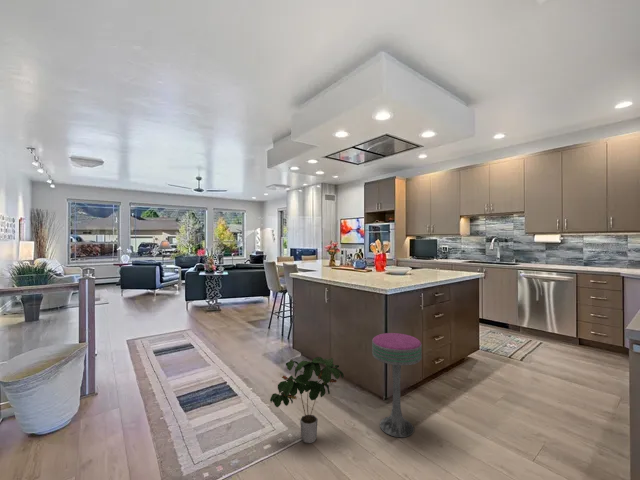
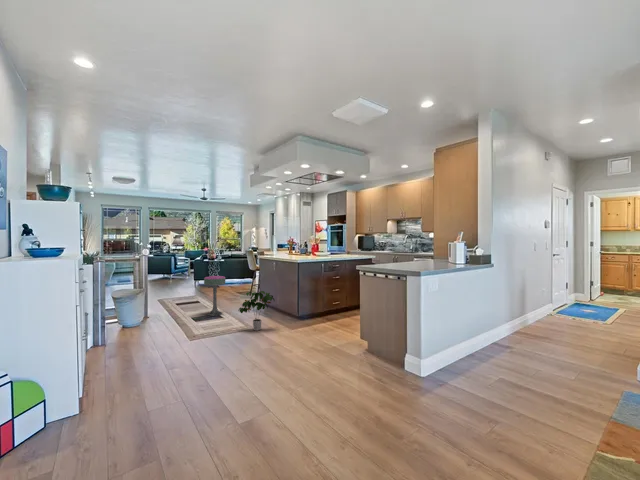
bar stool: present [372,333,422,437] -> present [204,276,225,316]

